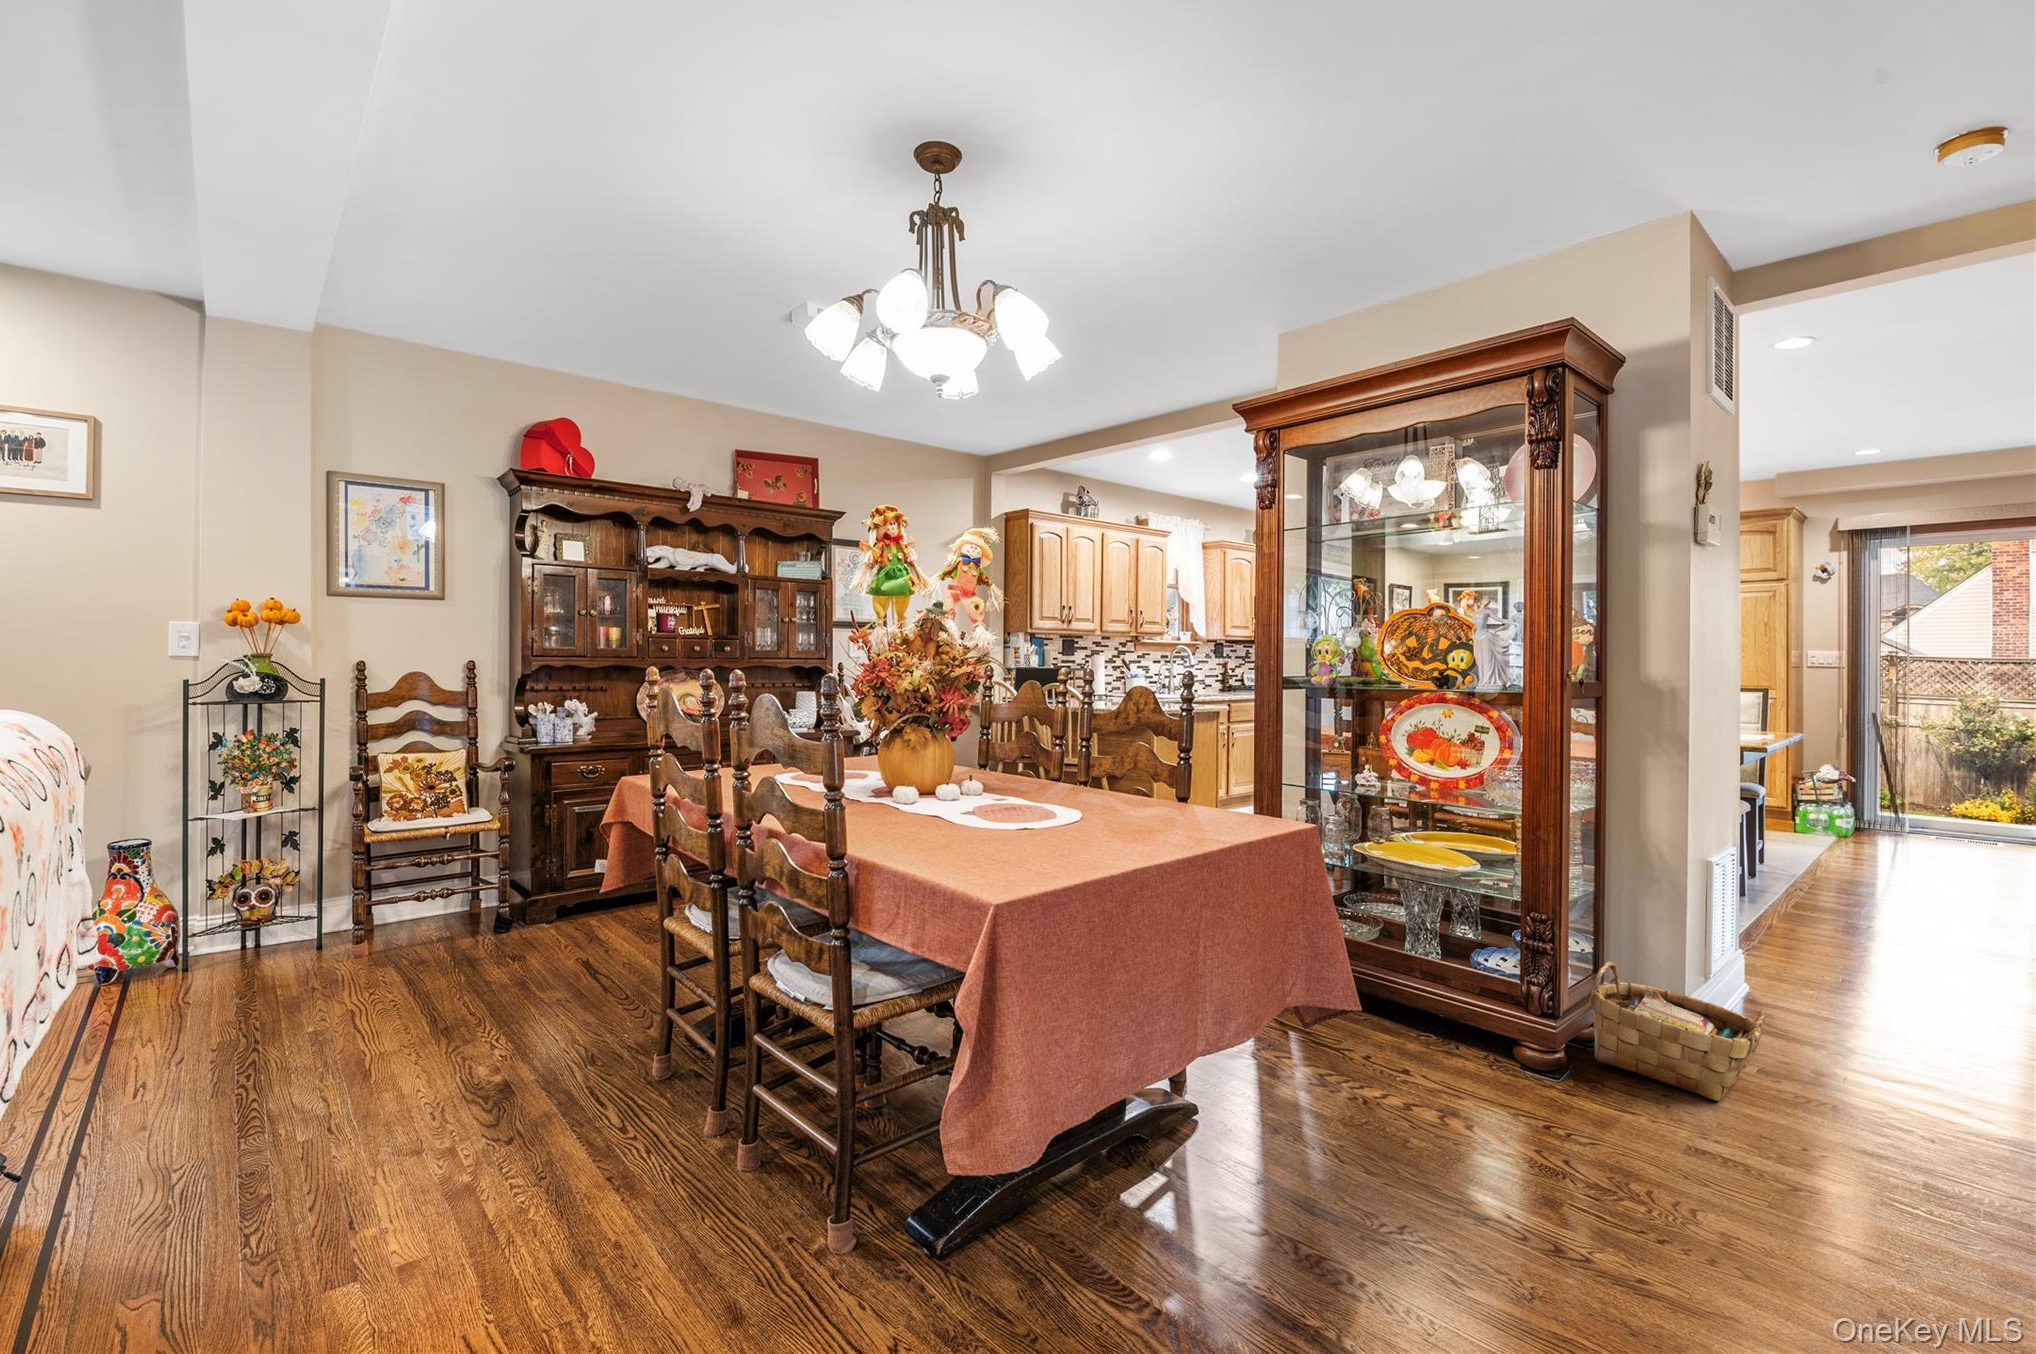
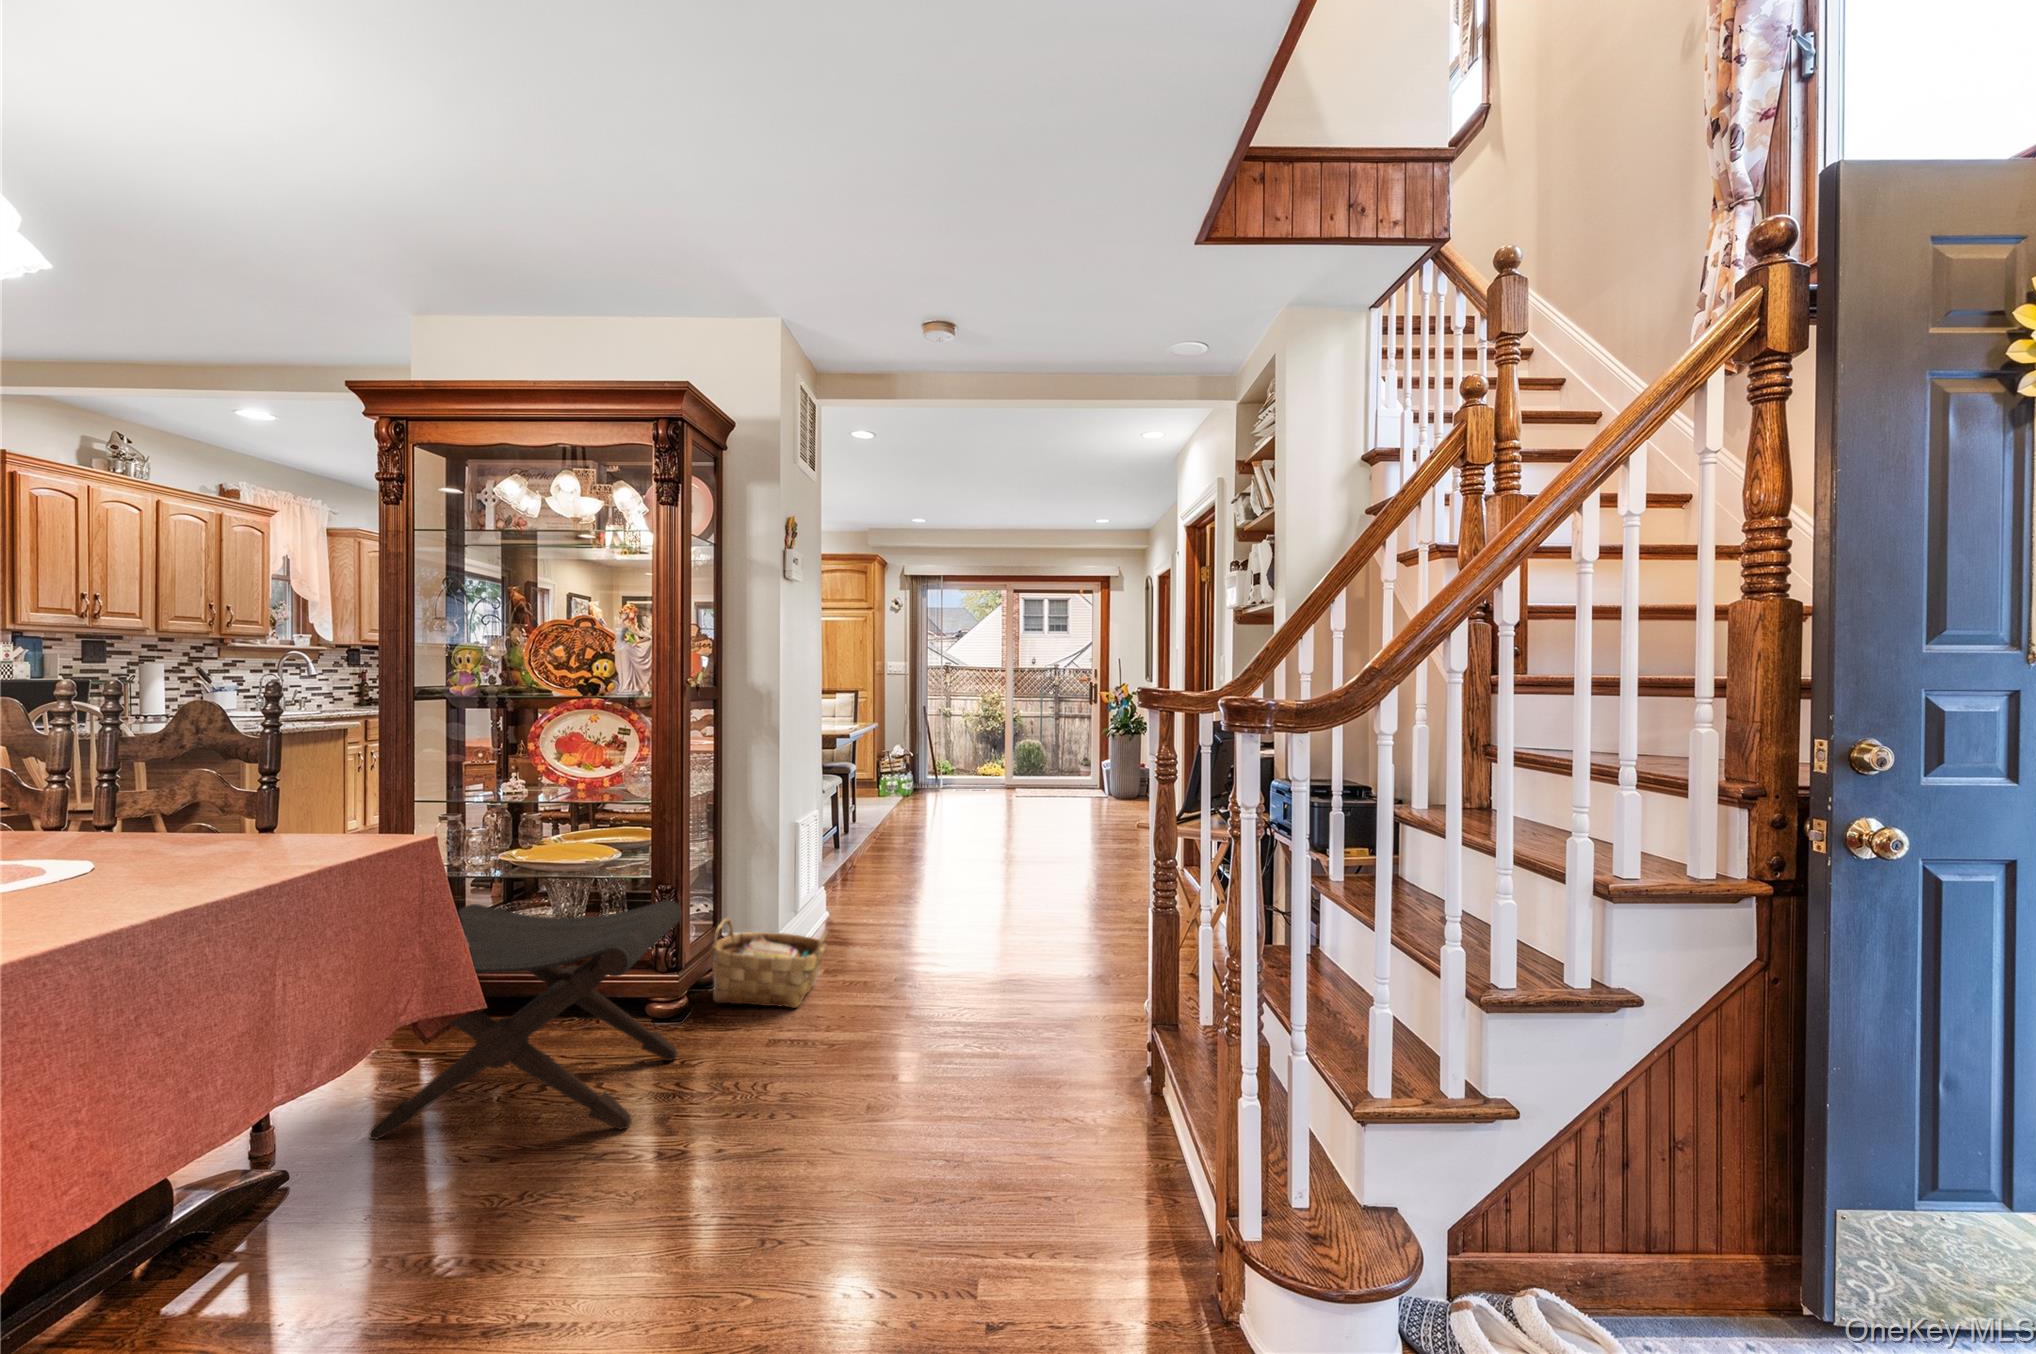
footstool: none [1247,893,1563,1186] -> present [369,900,682,1139]

